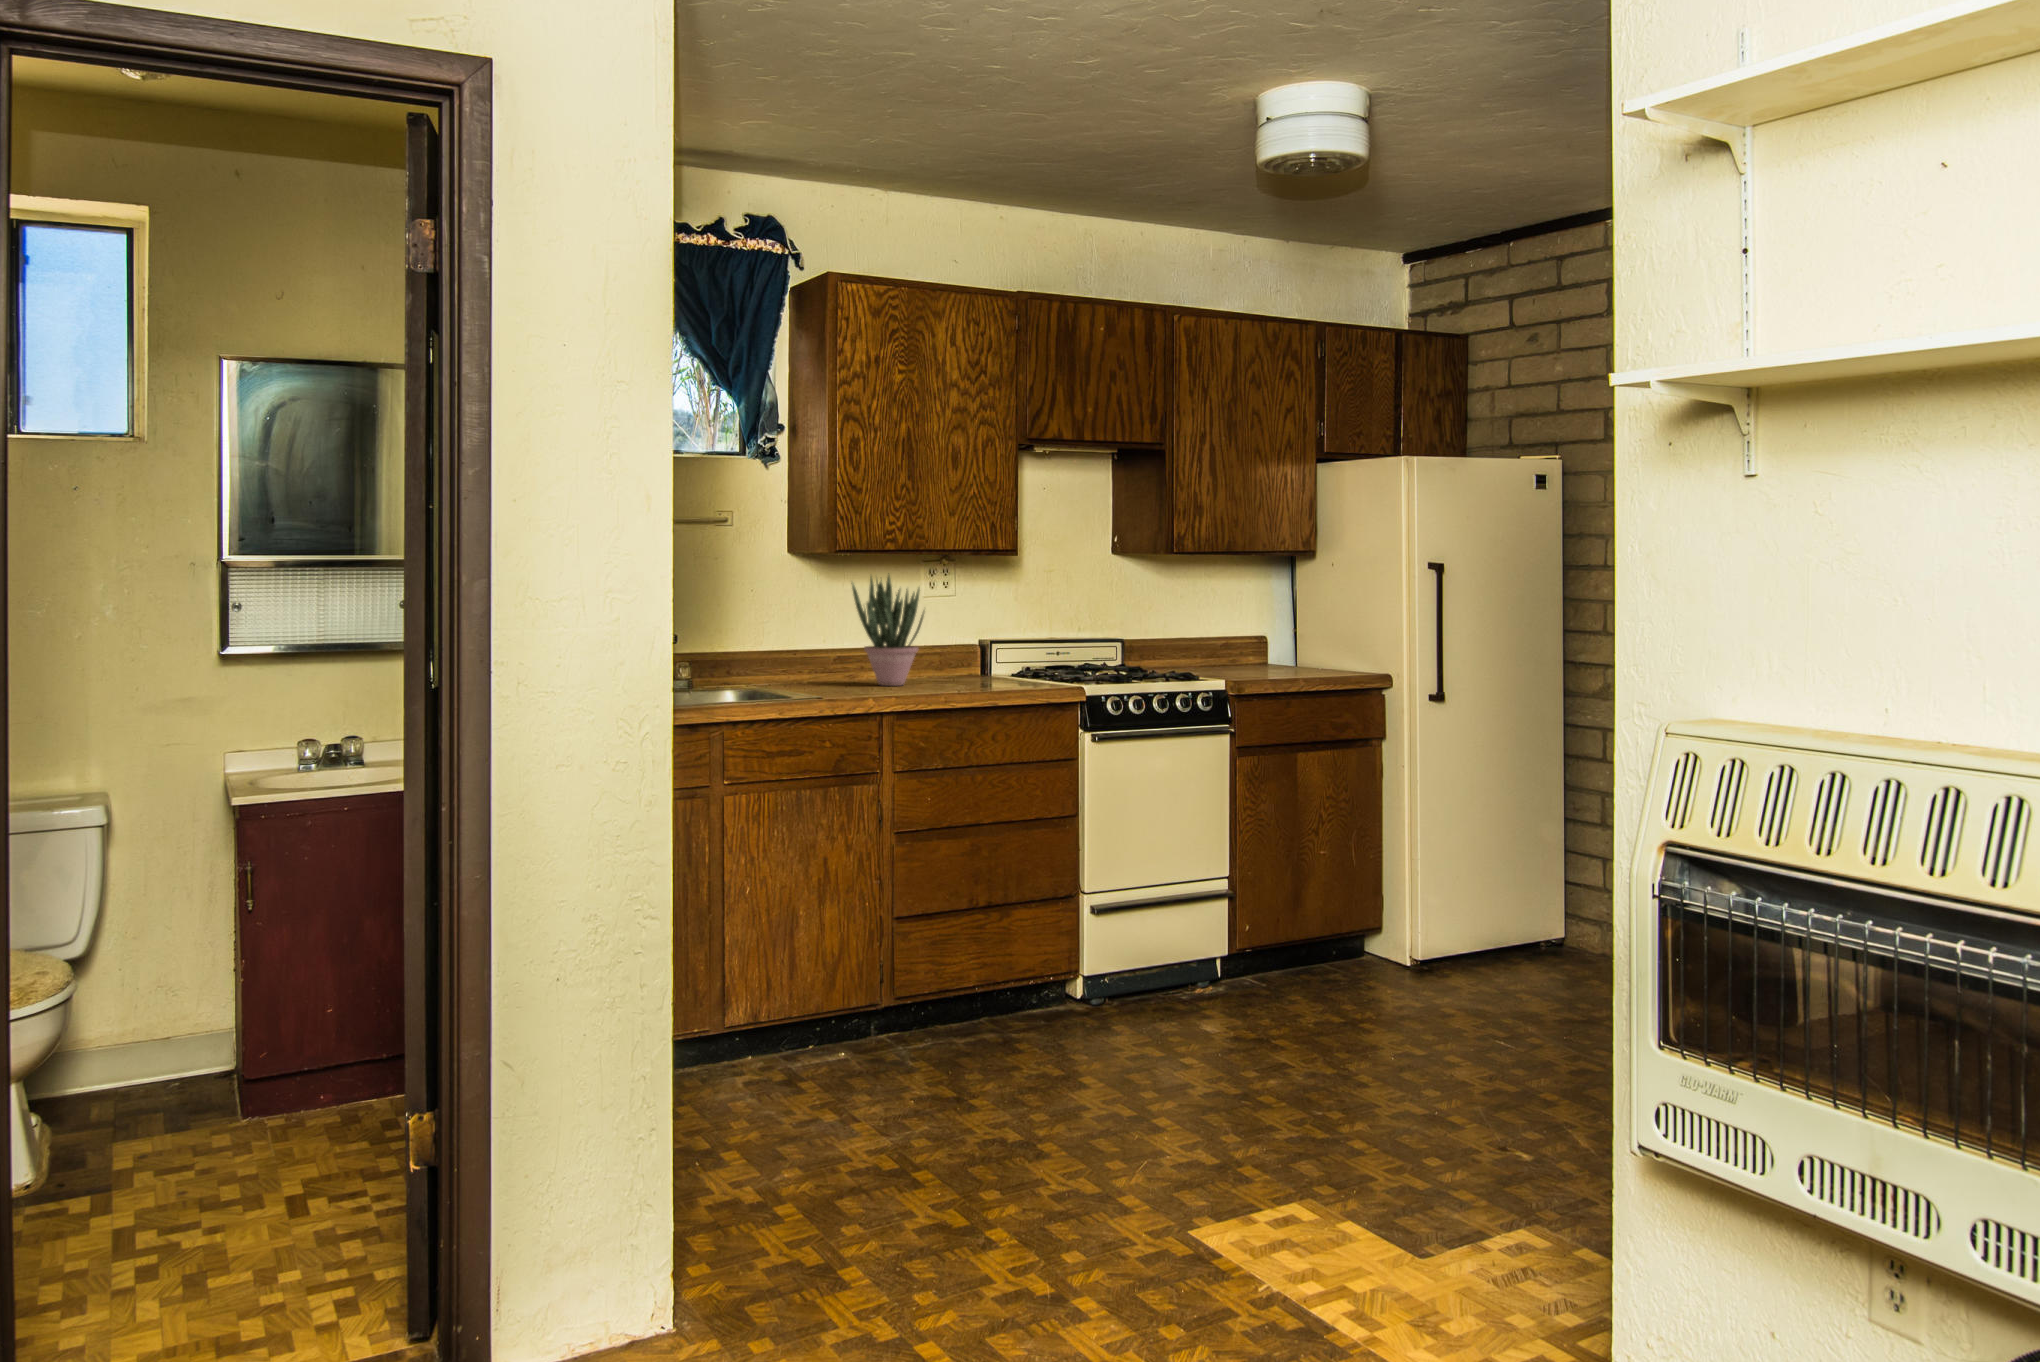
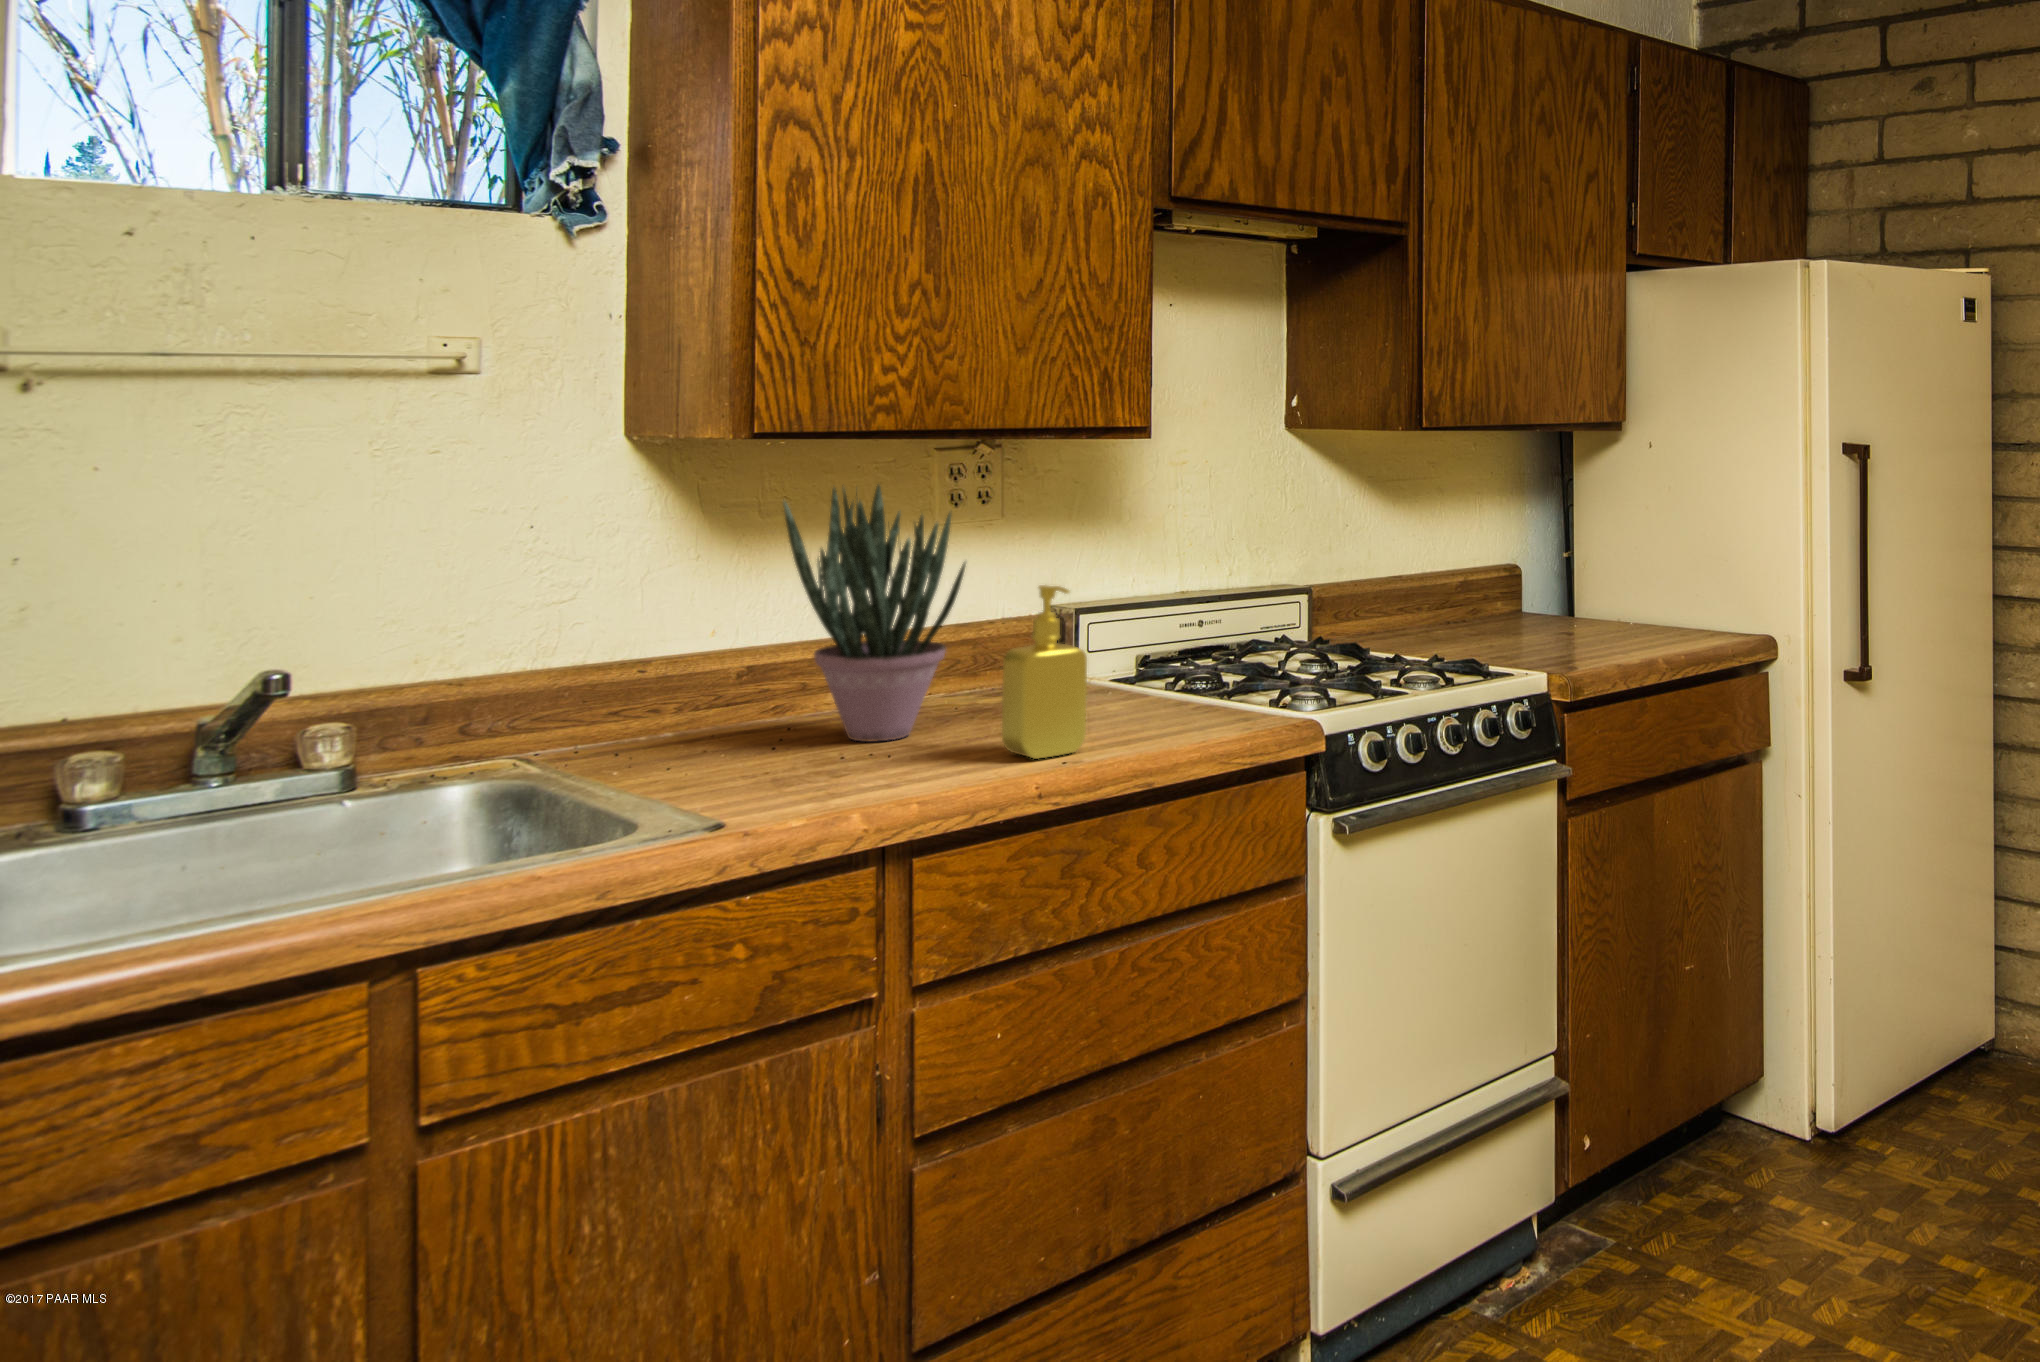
soap dispenser: none [936,617,972,690] -> present [1002,585,1087,759]

